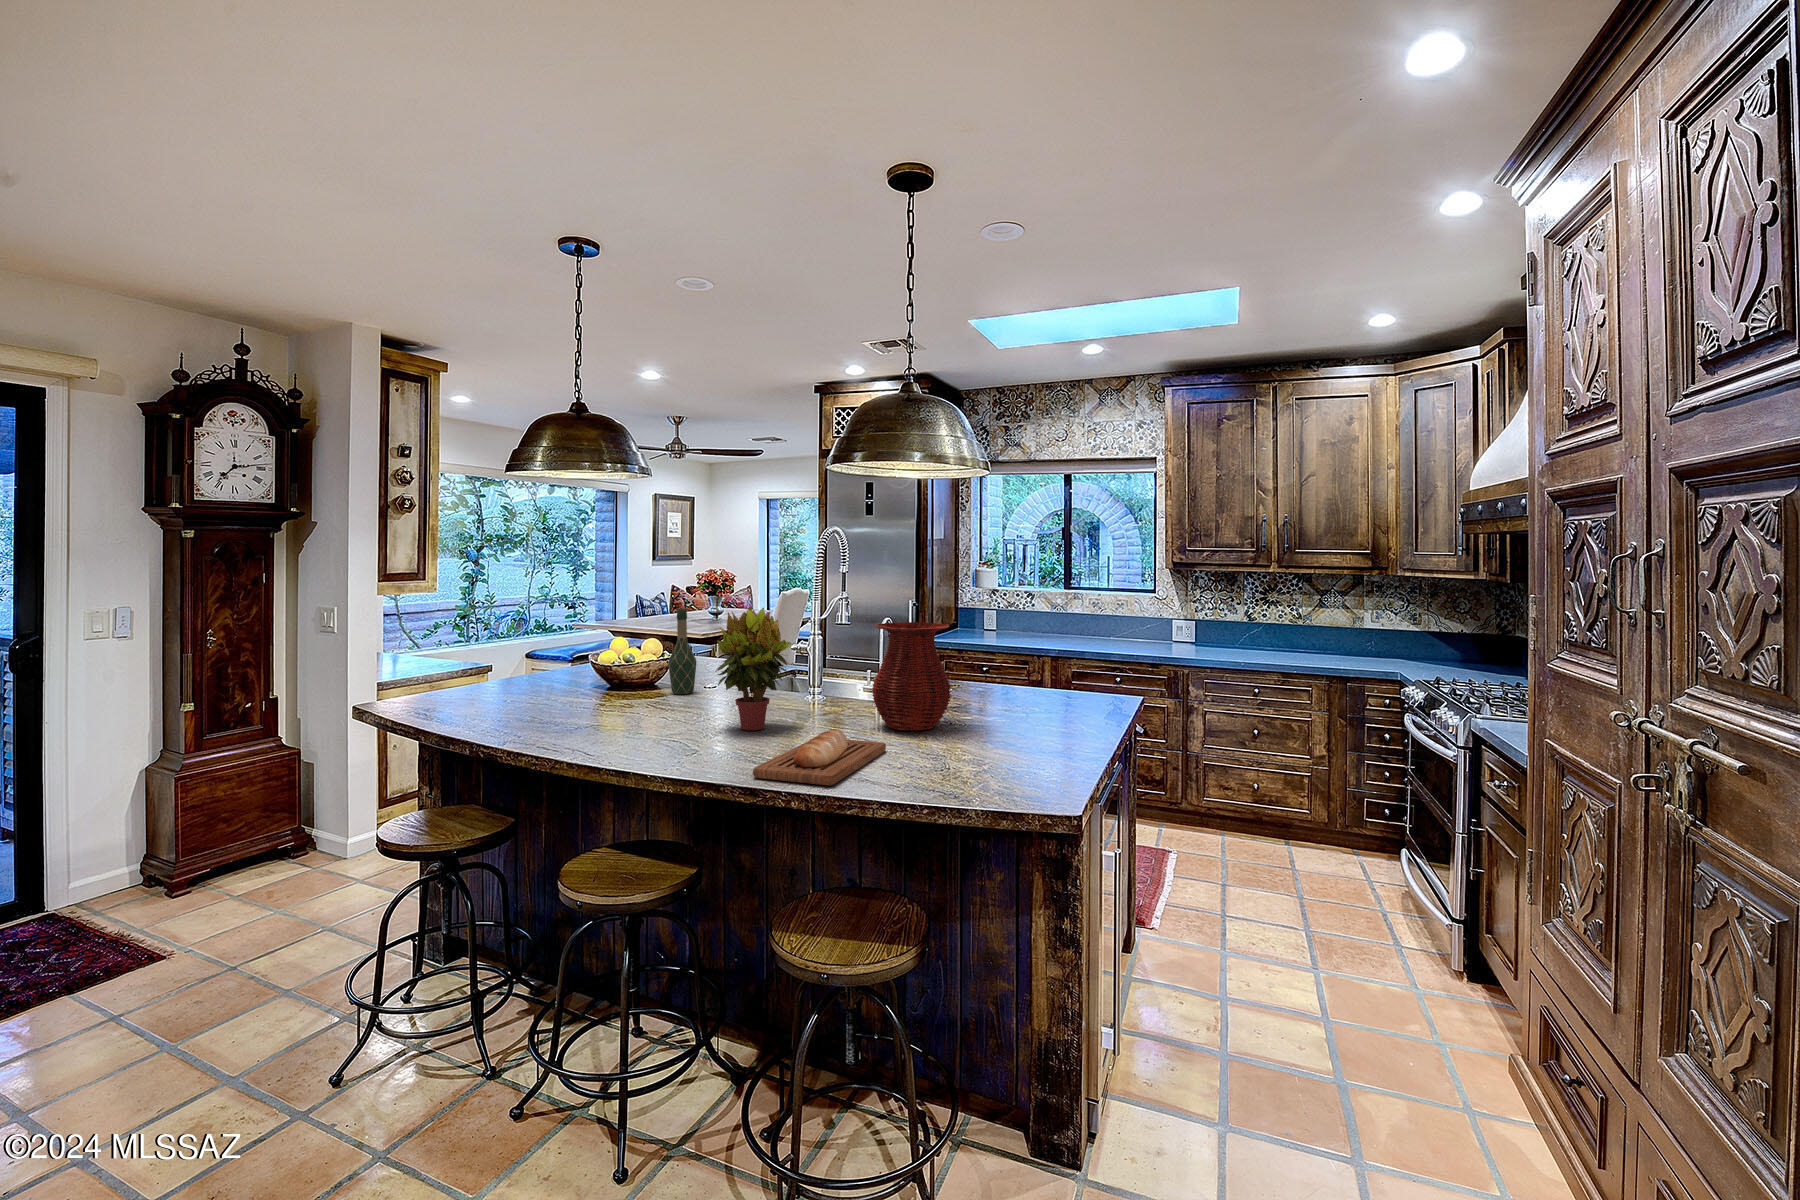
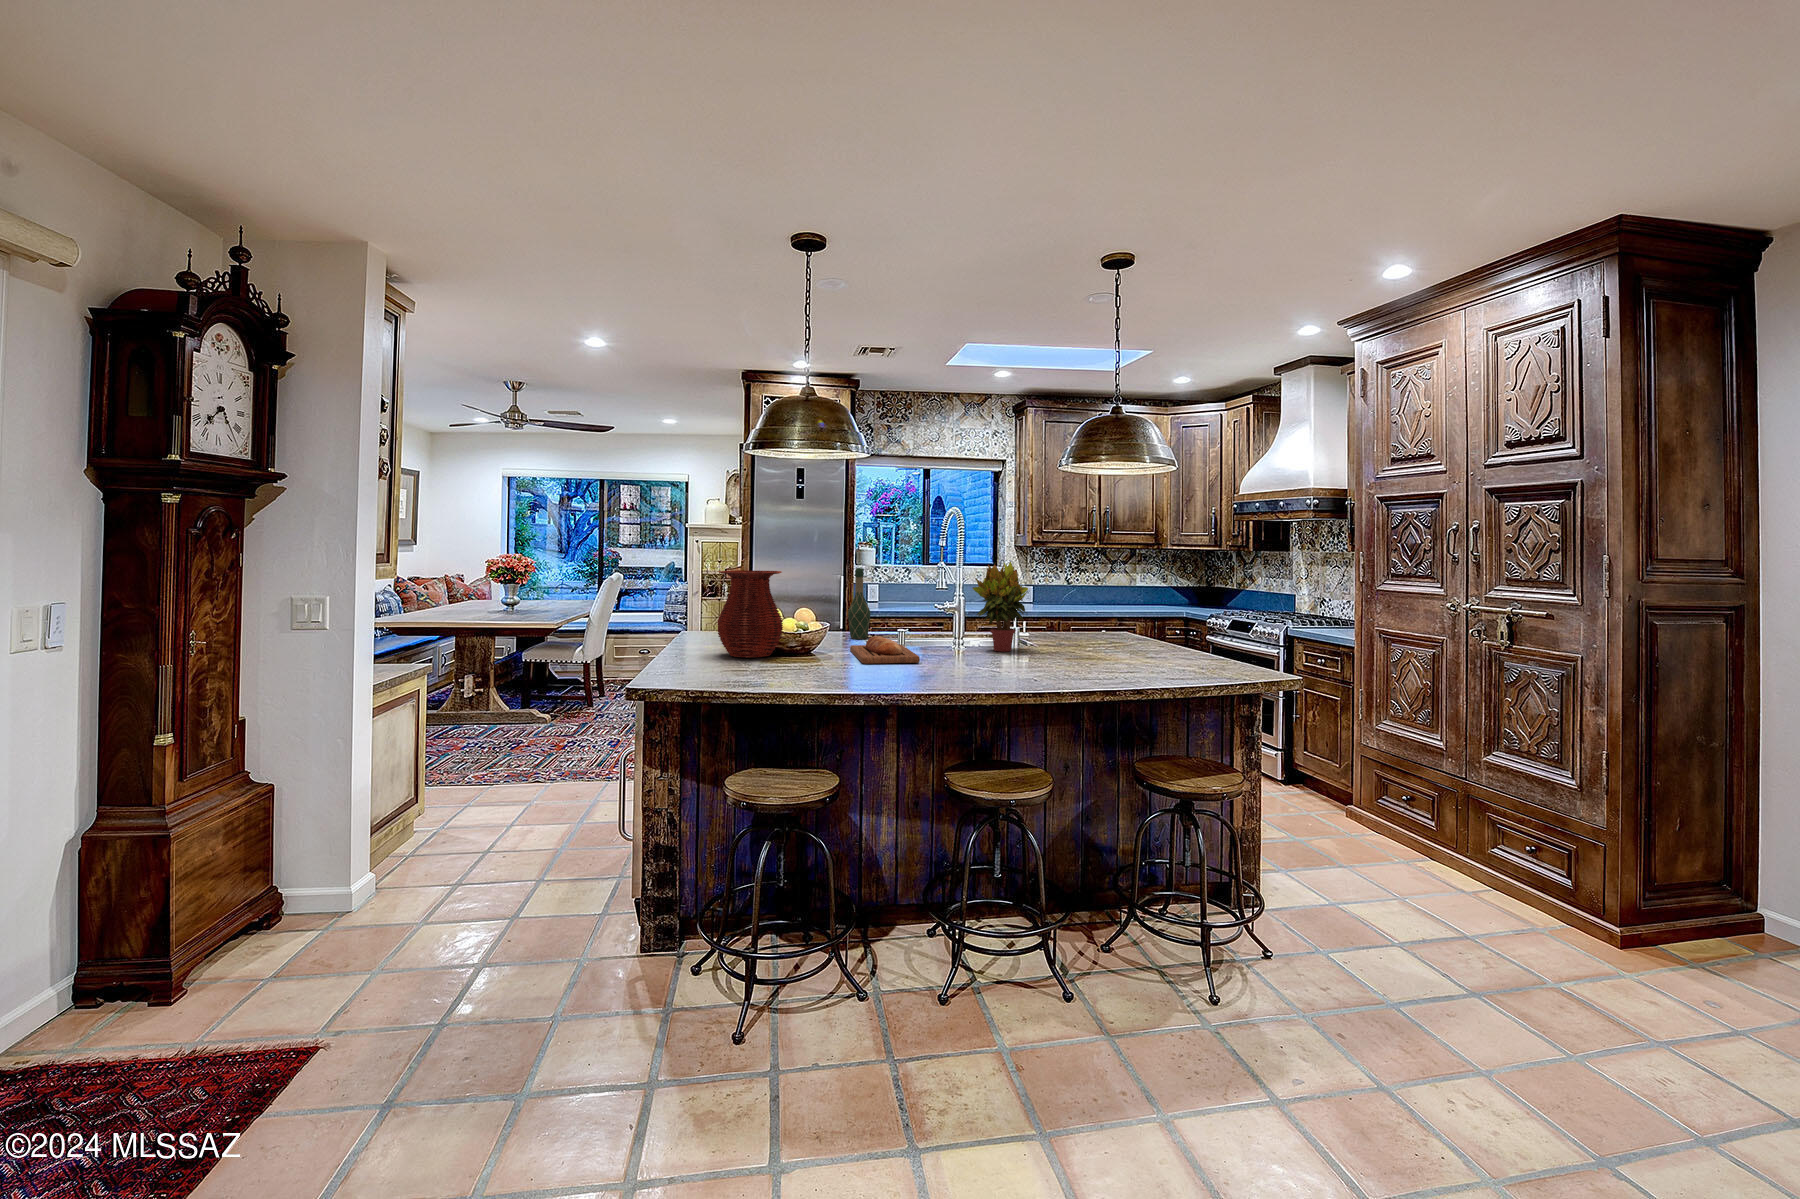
vase: present [872,622,951,731] -> present [717,570,783,658]
bread loaf: present [753,729,886,785] -> present [850,636,920,664]

